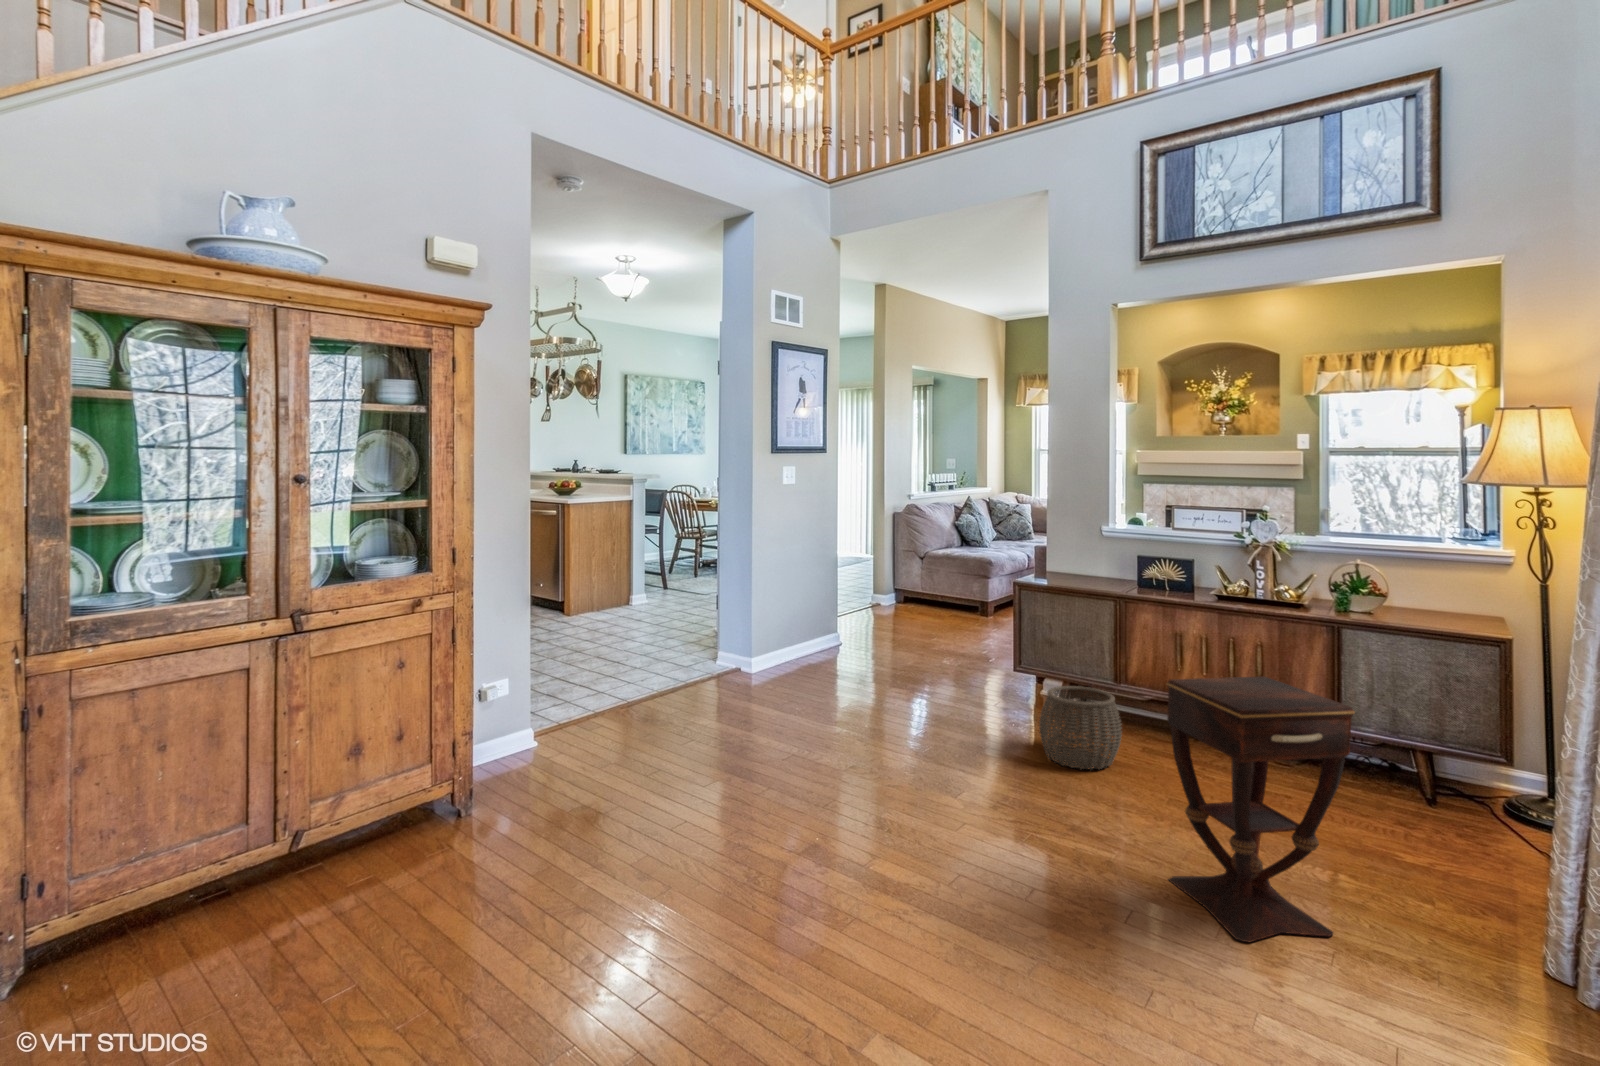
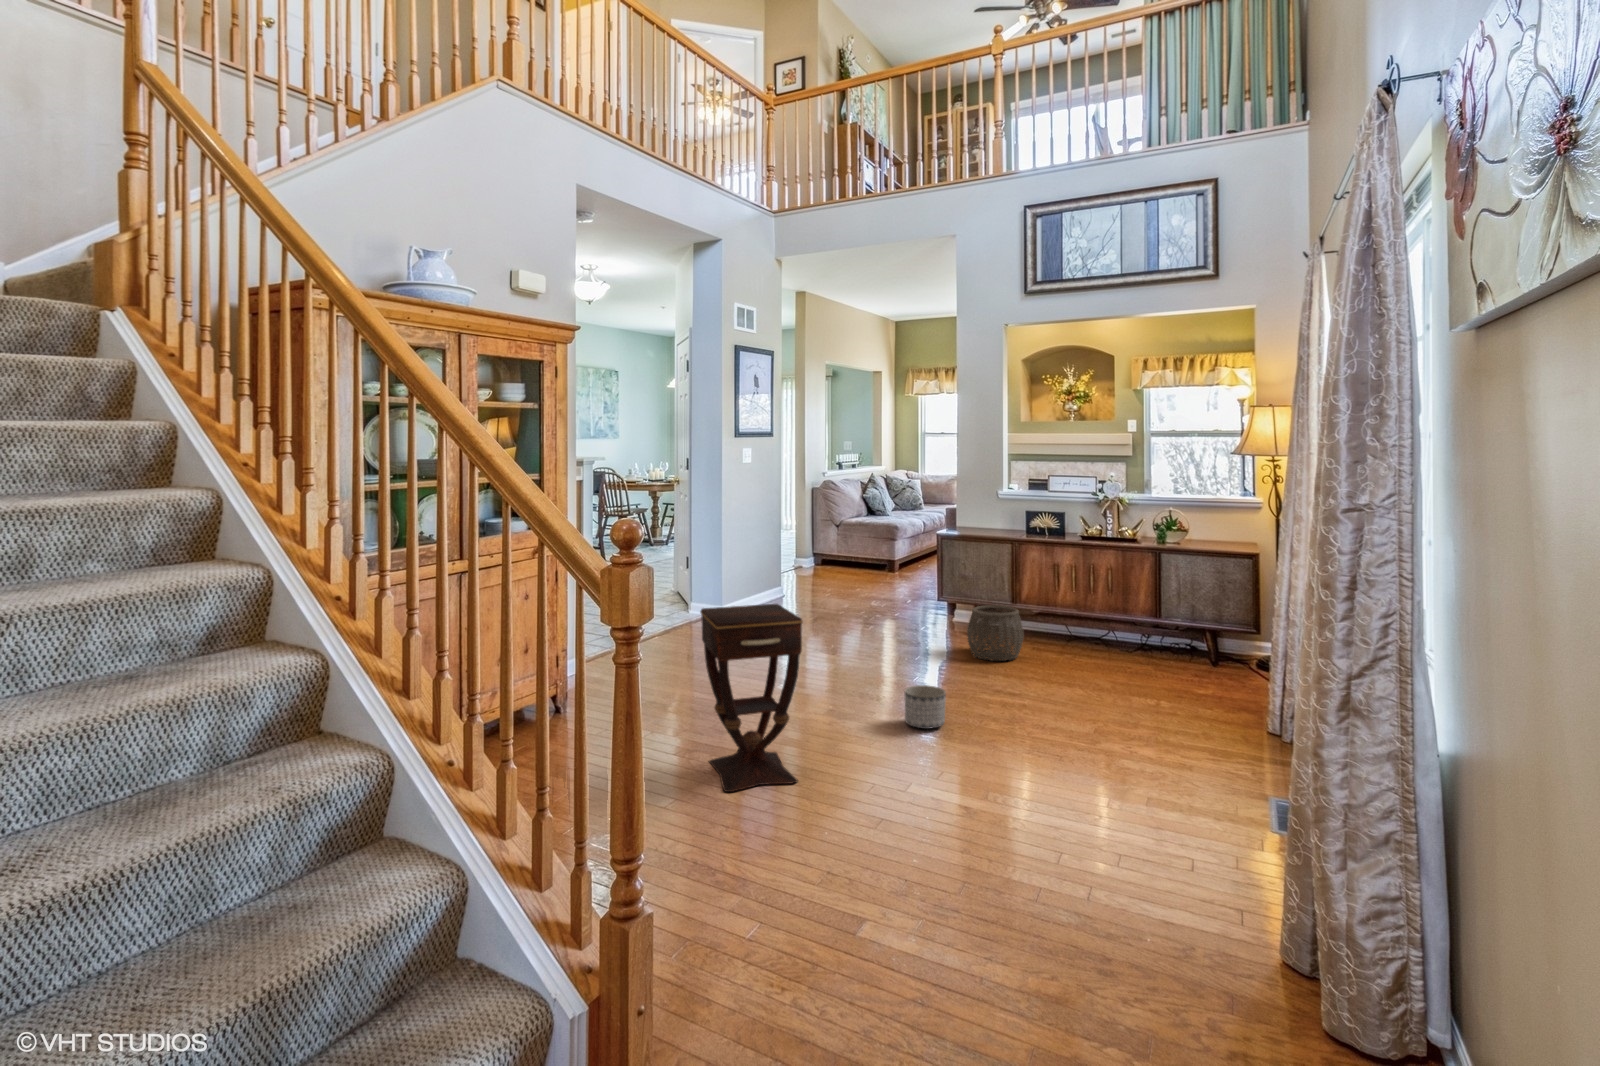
side table: present [1167,677,1355,942] -> present [700,604,803,792]
planter: none [900,827,963,905] -> present [904,685,946,729]

